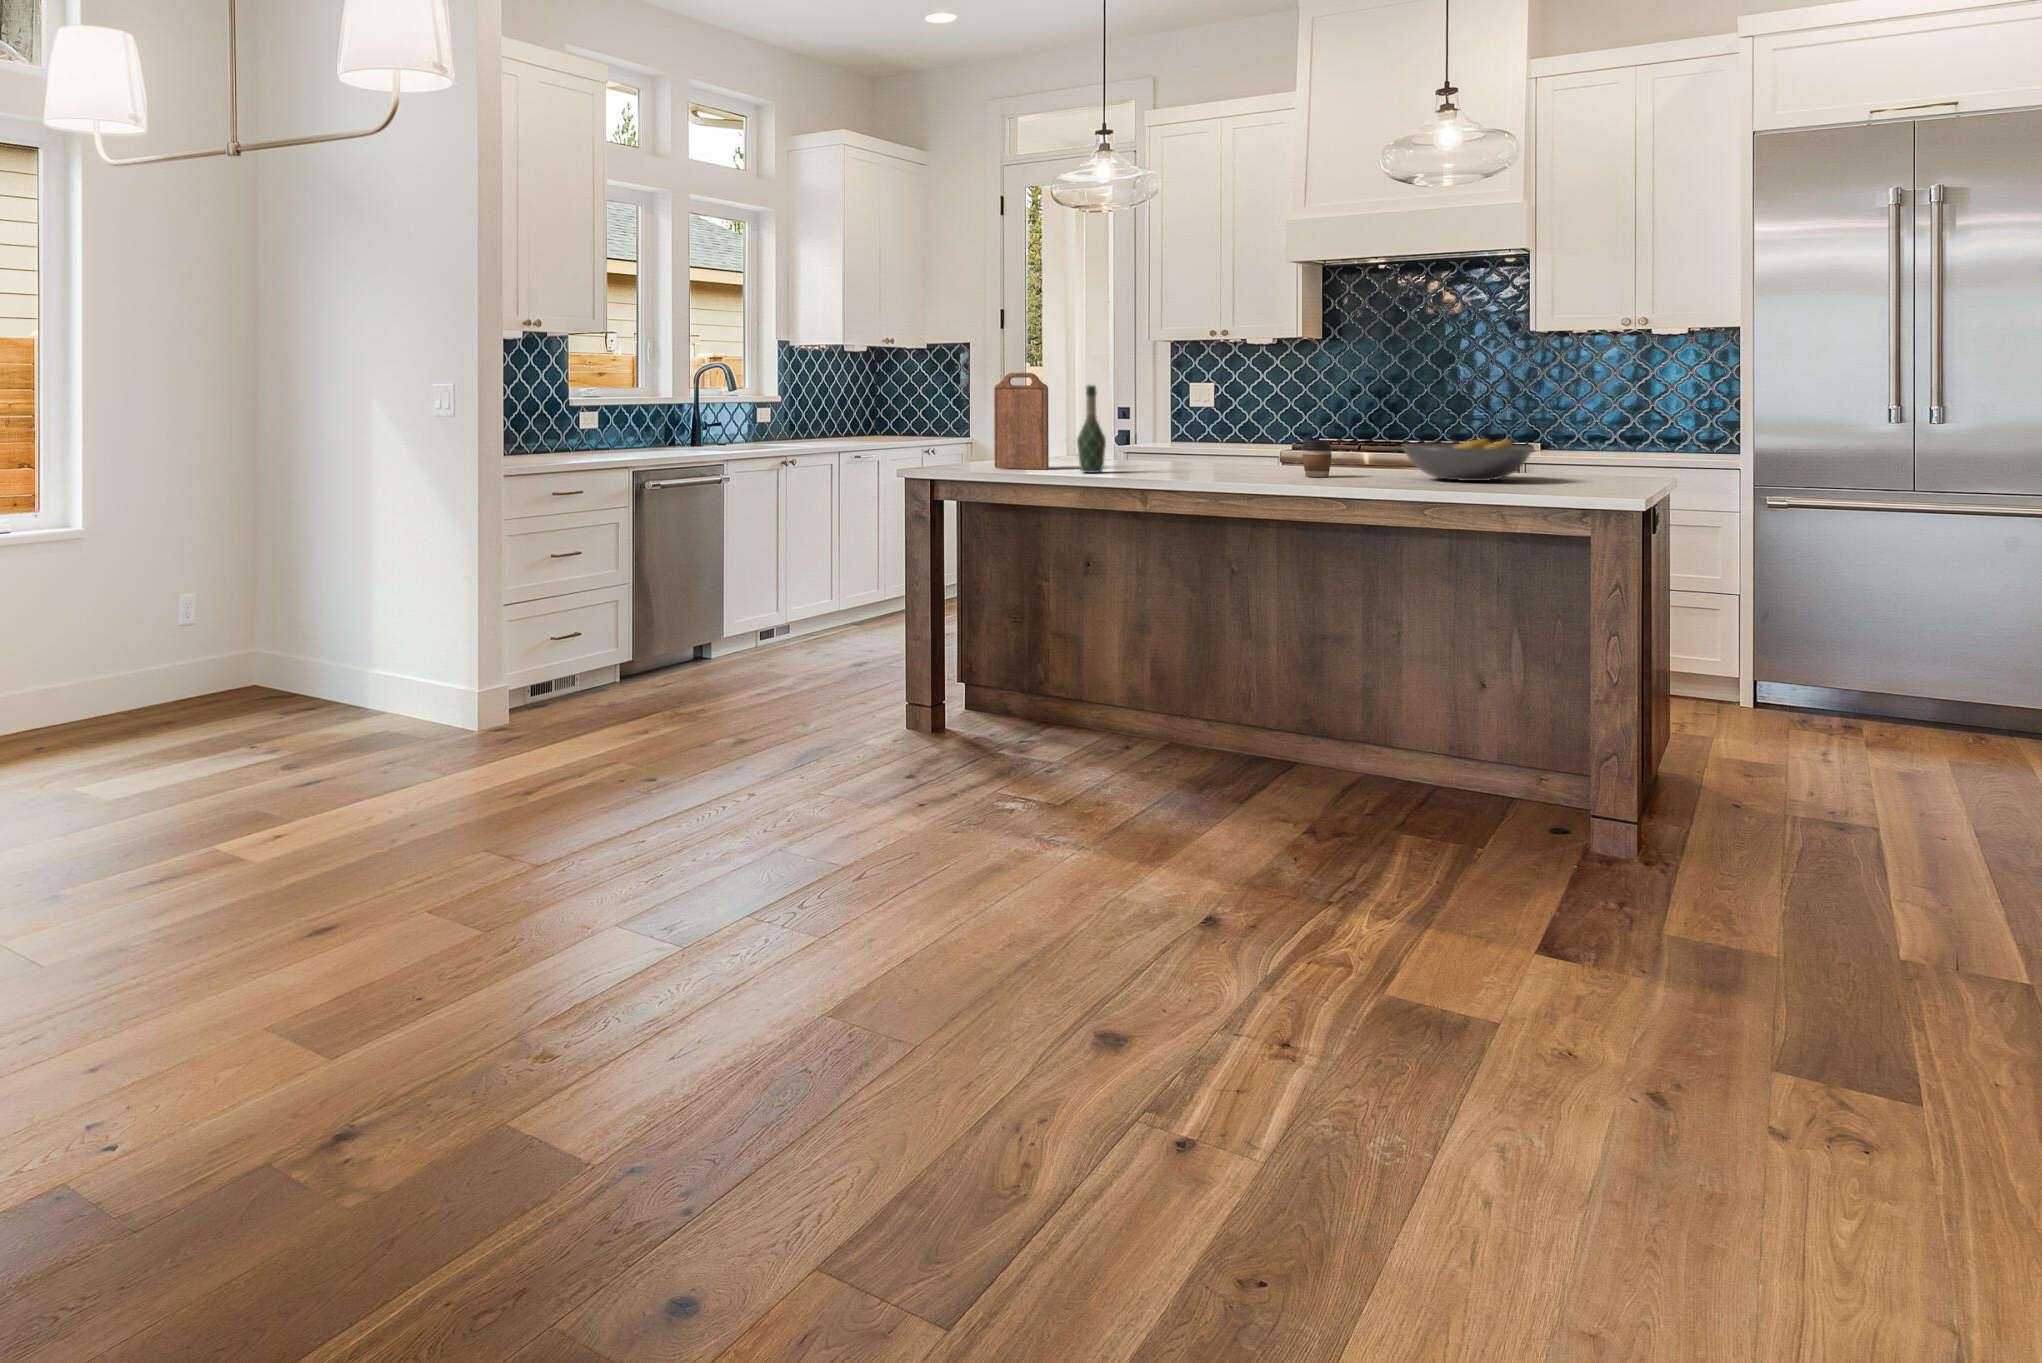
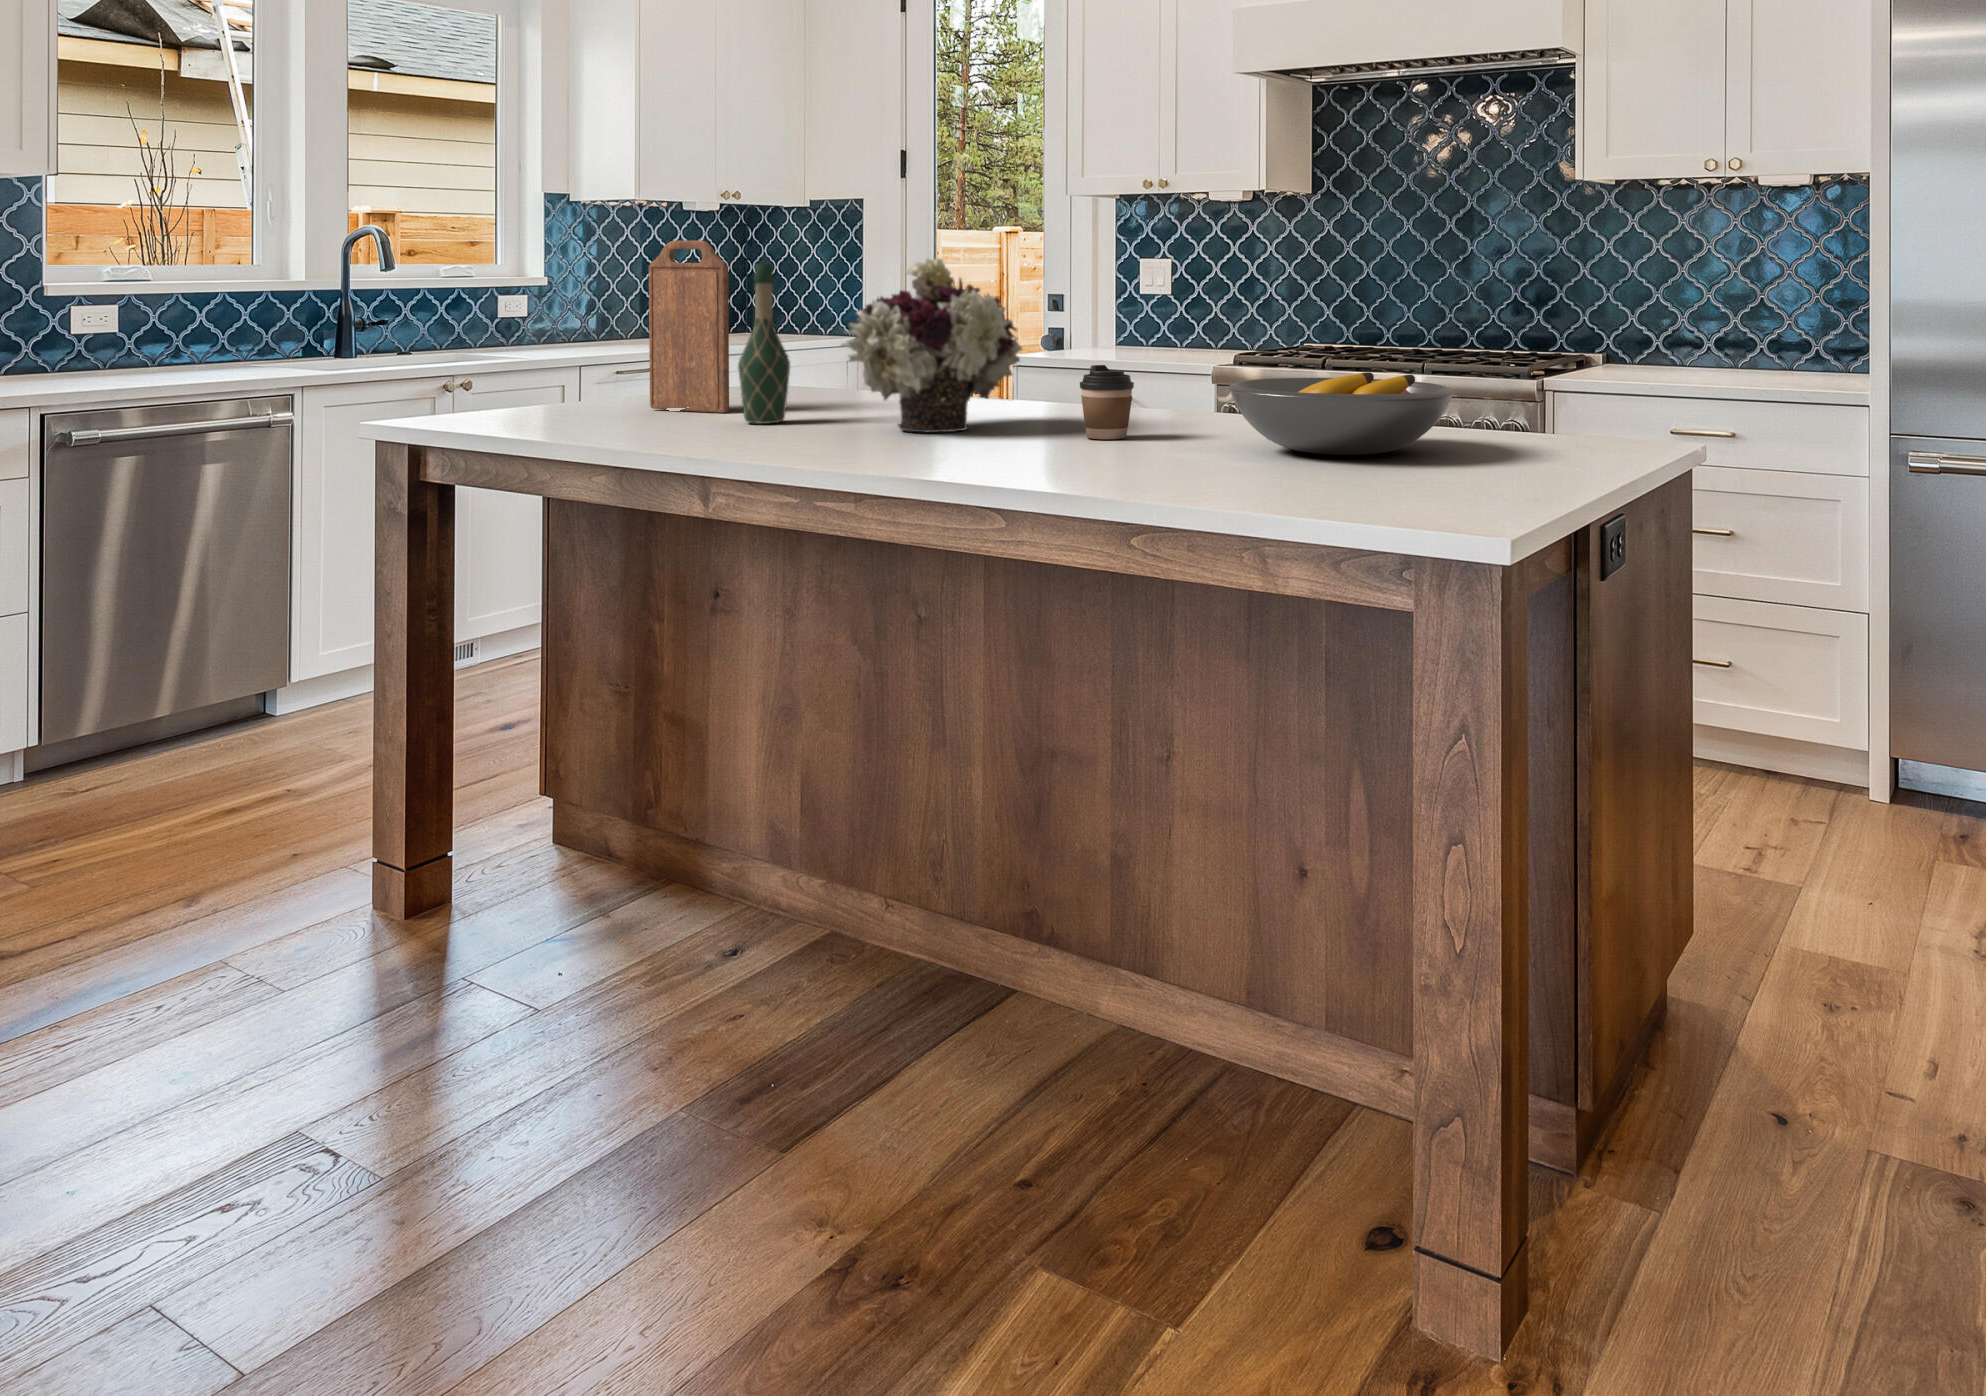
flower arrangement: none [1158,382,1249,475] -> present [841,258,1022,432]

